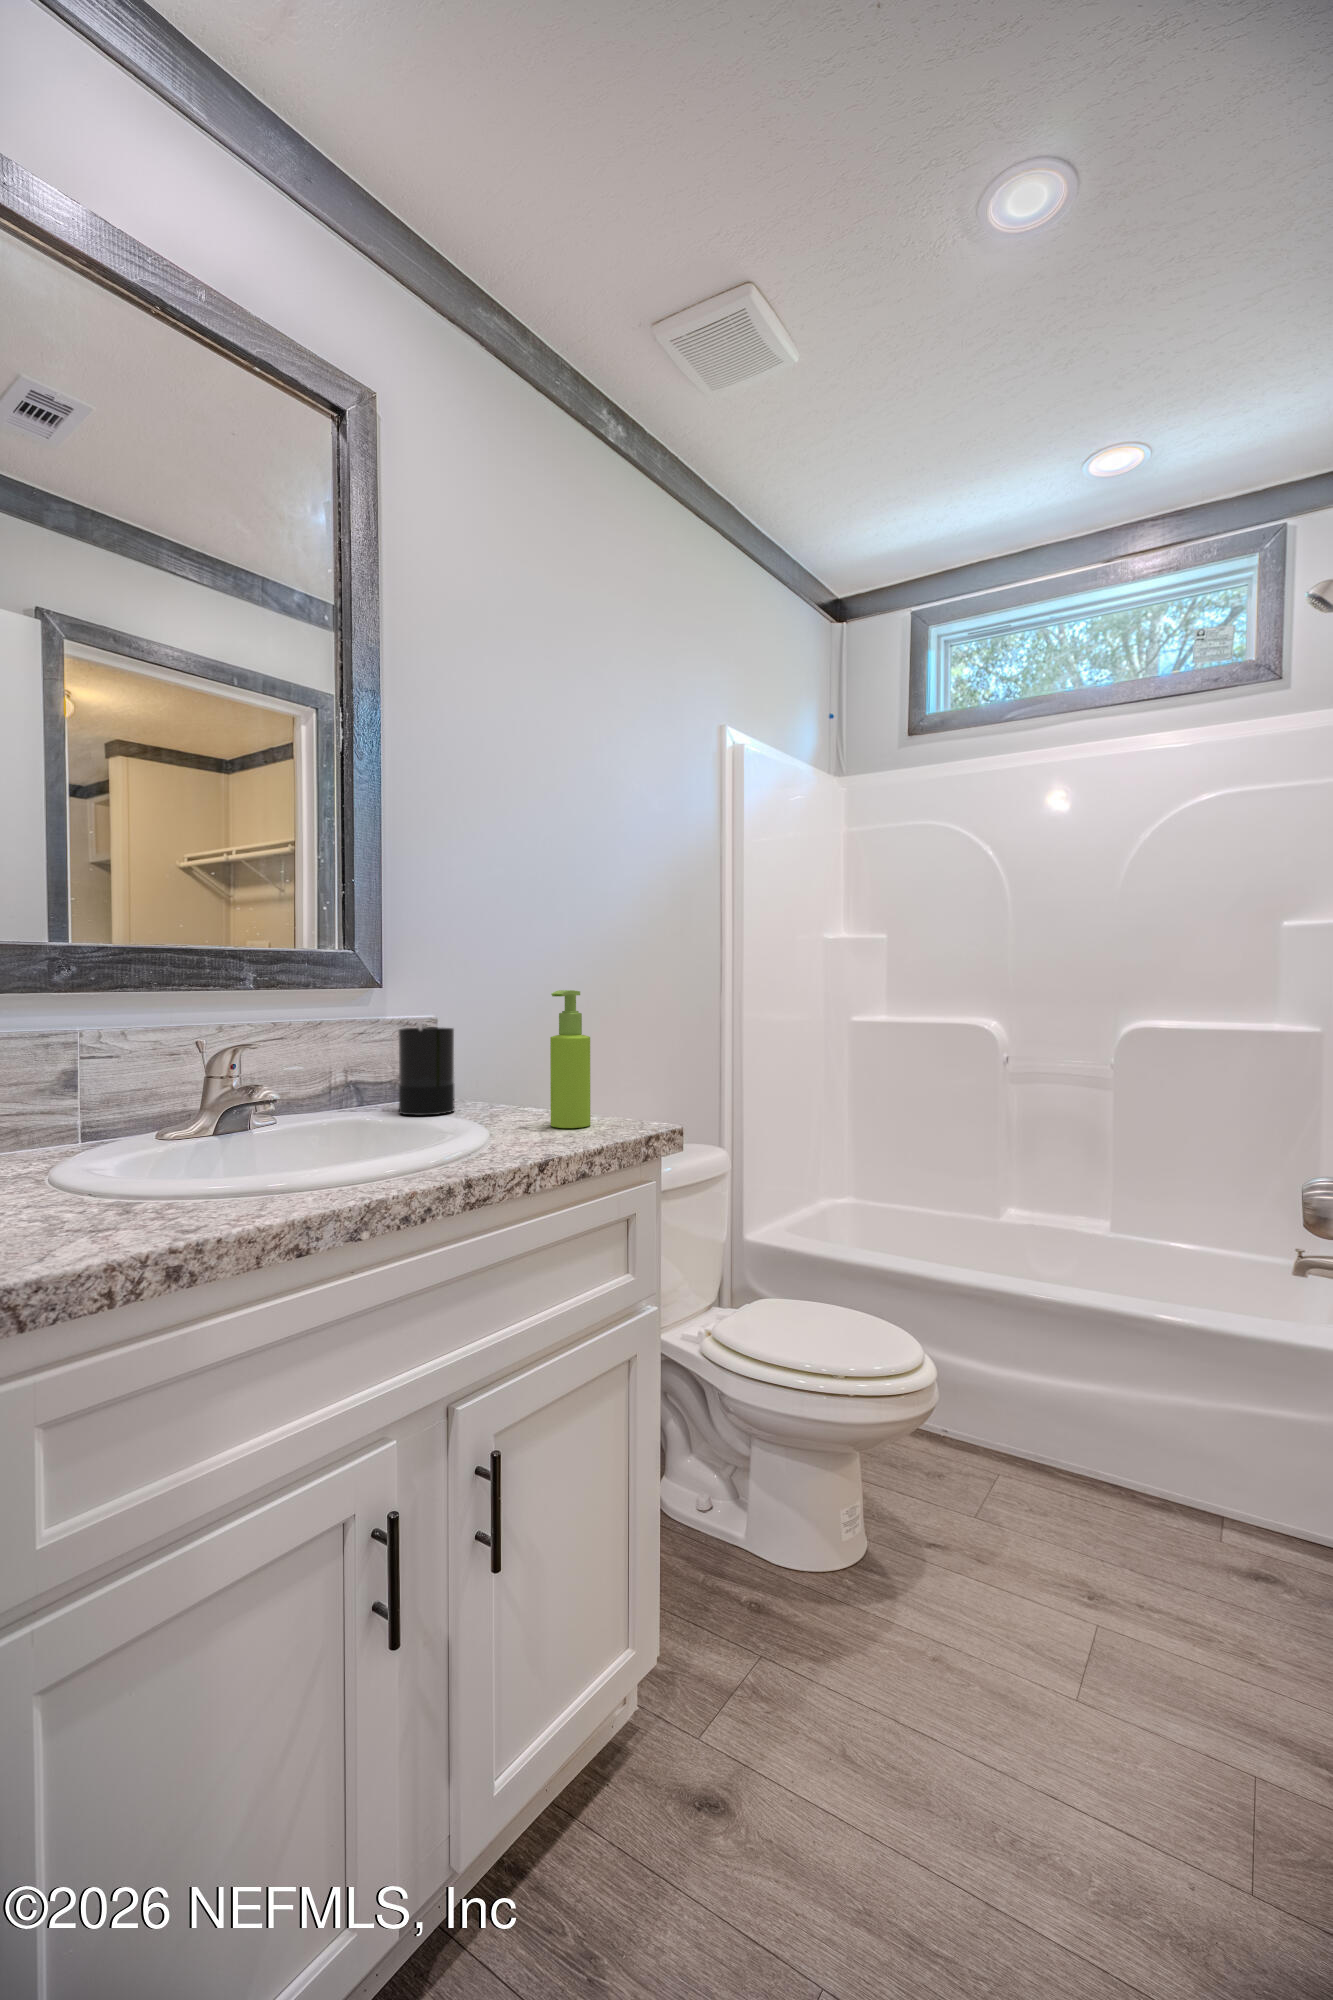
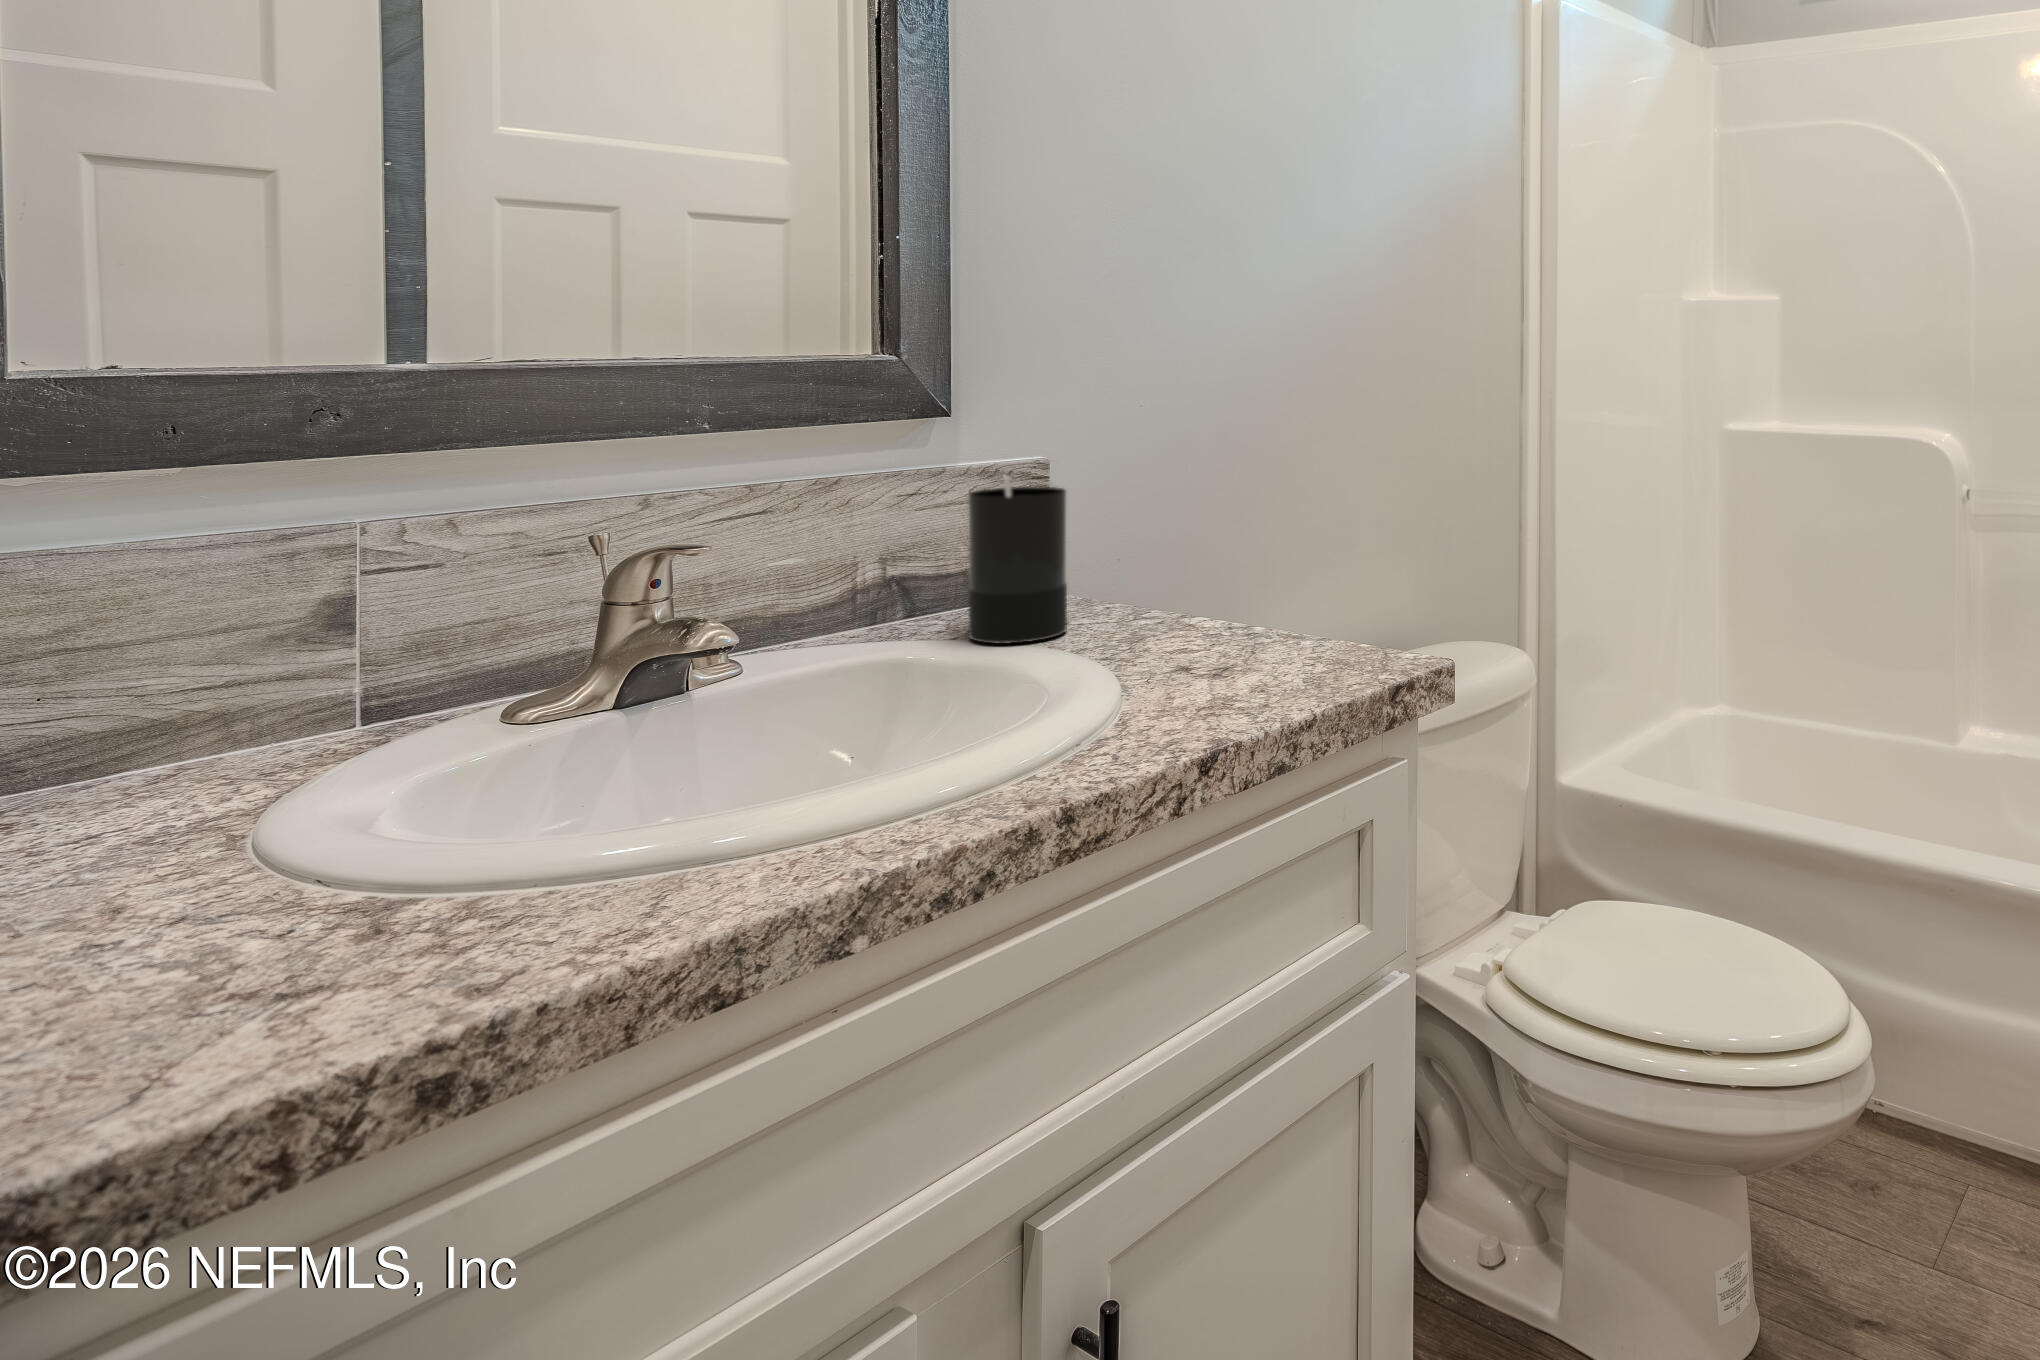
soap dispenser: present [550,990,590,1128] -> none [1229,434,1299,674]

